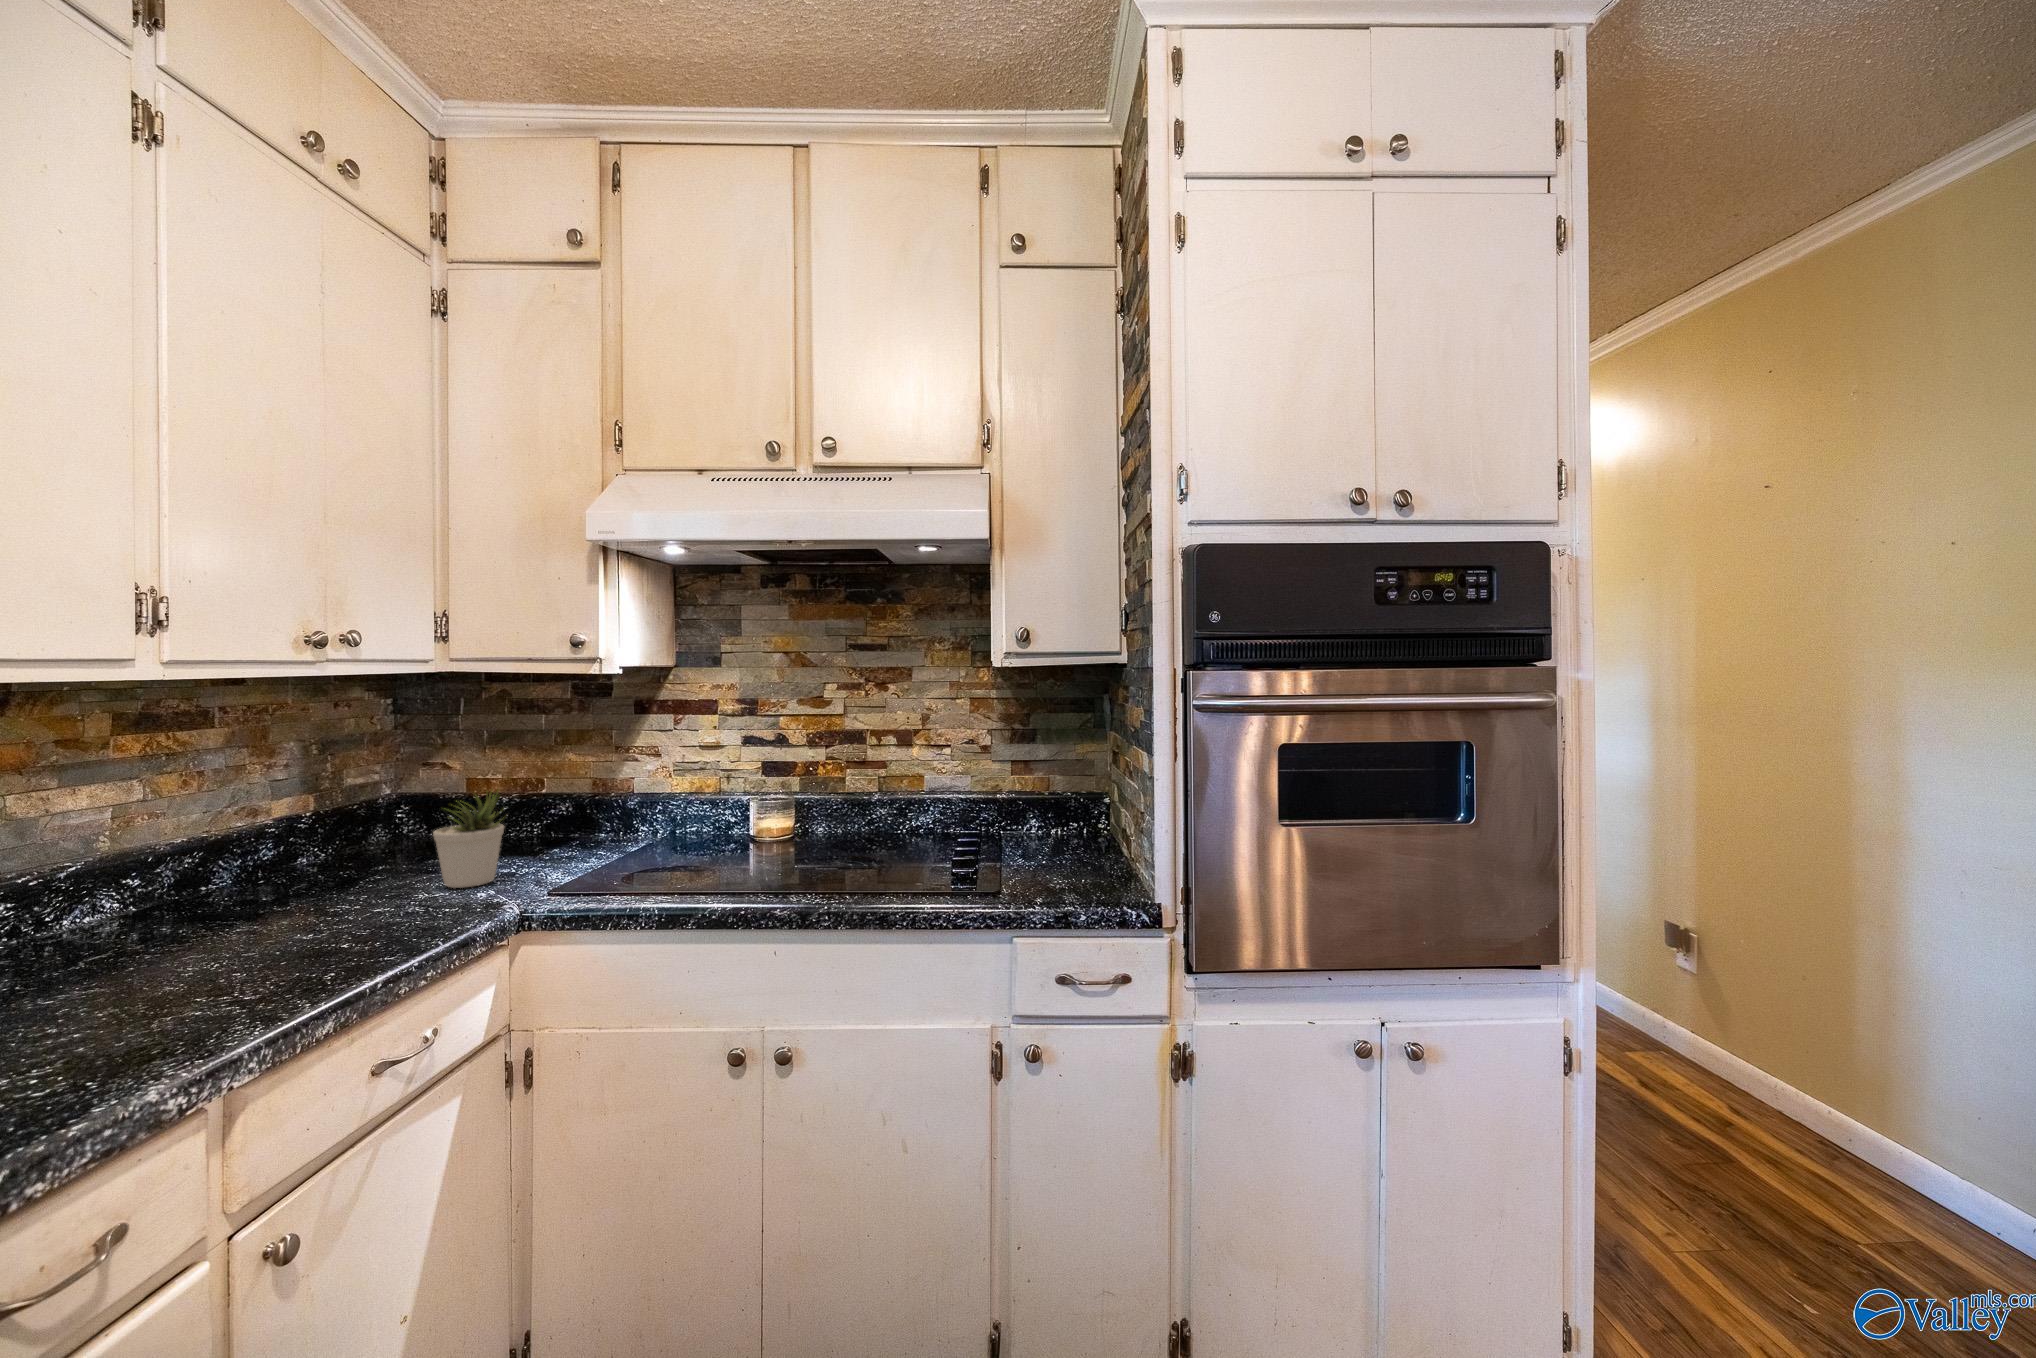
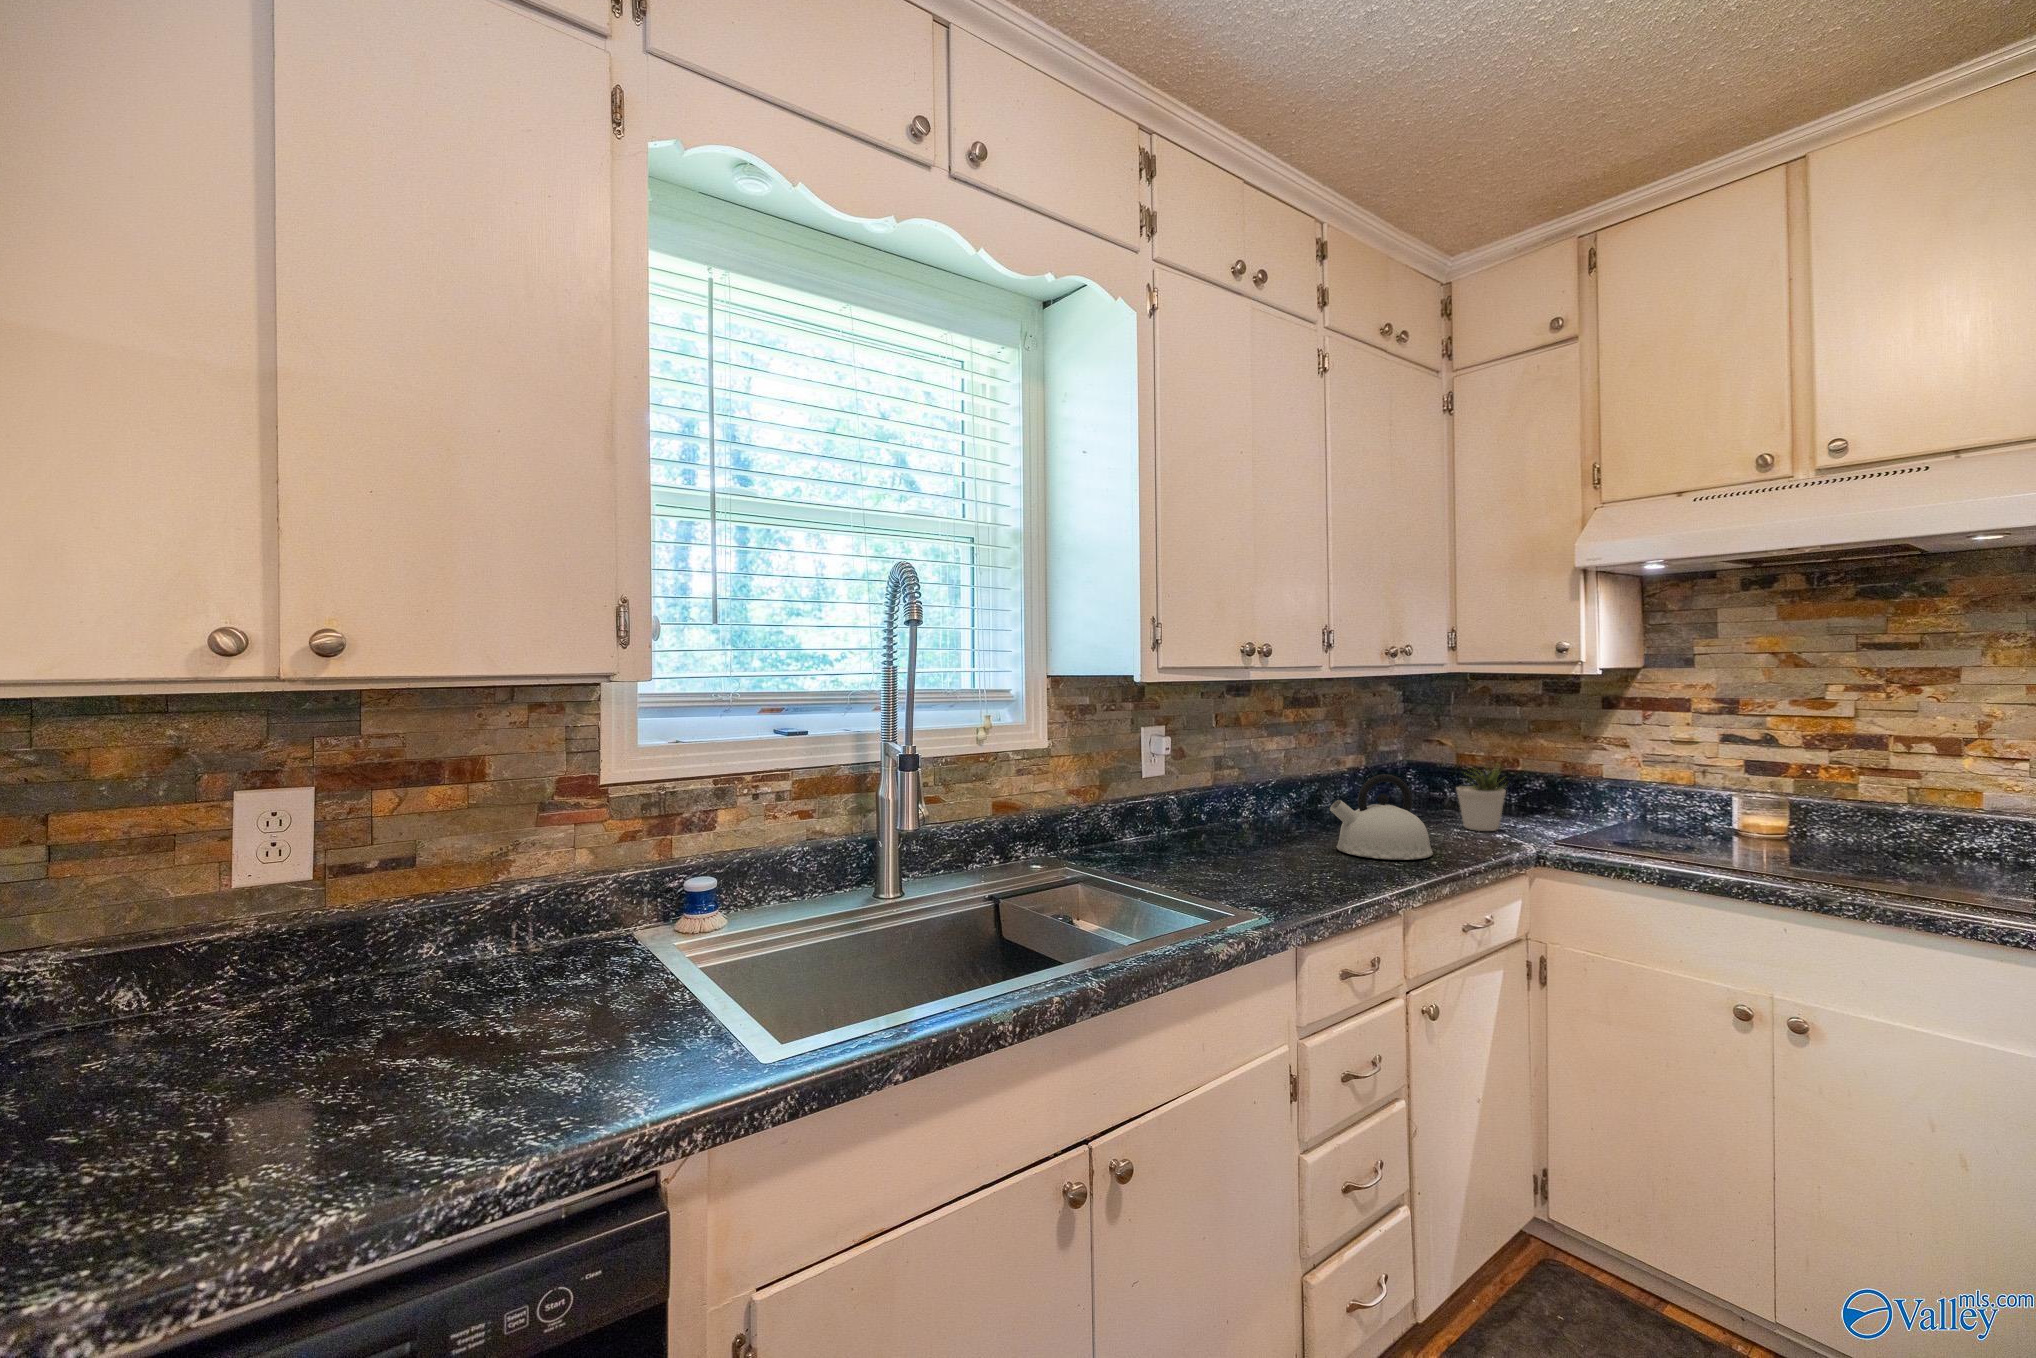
kettle: none [131,834,352,990] -> present [1330,774,1433,860]

